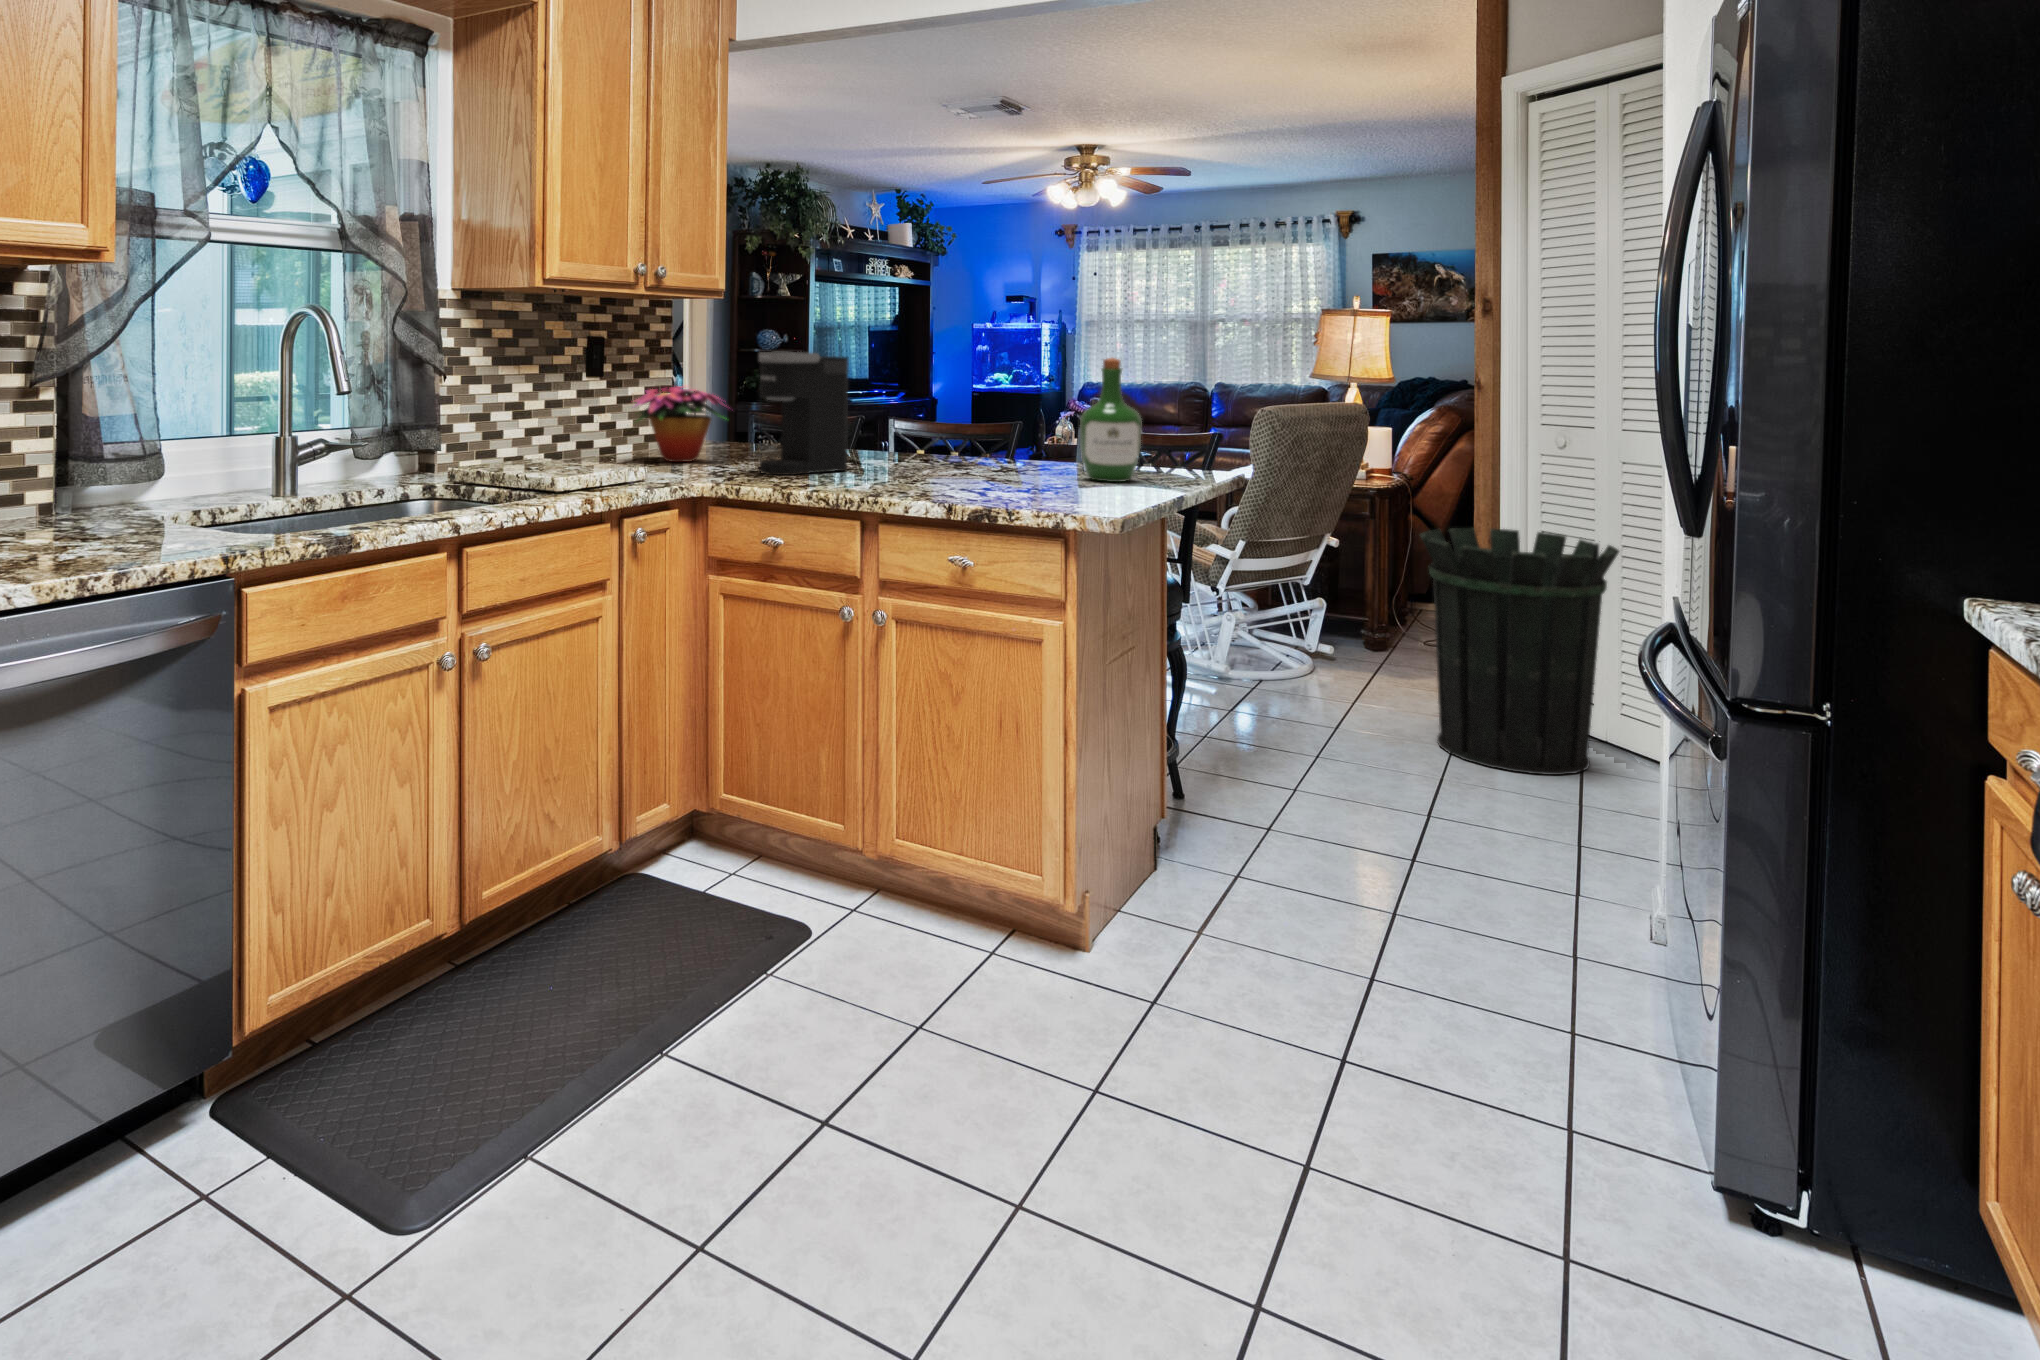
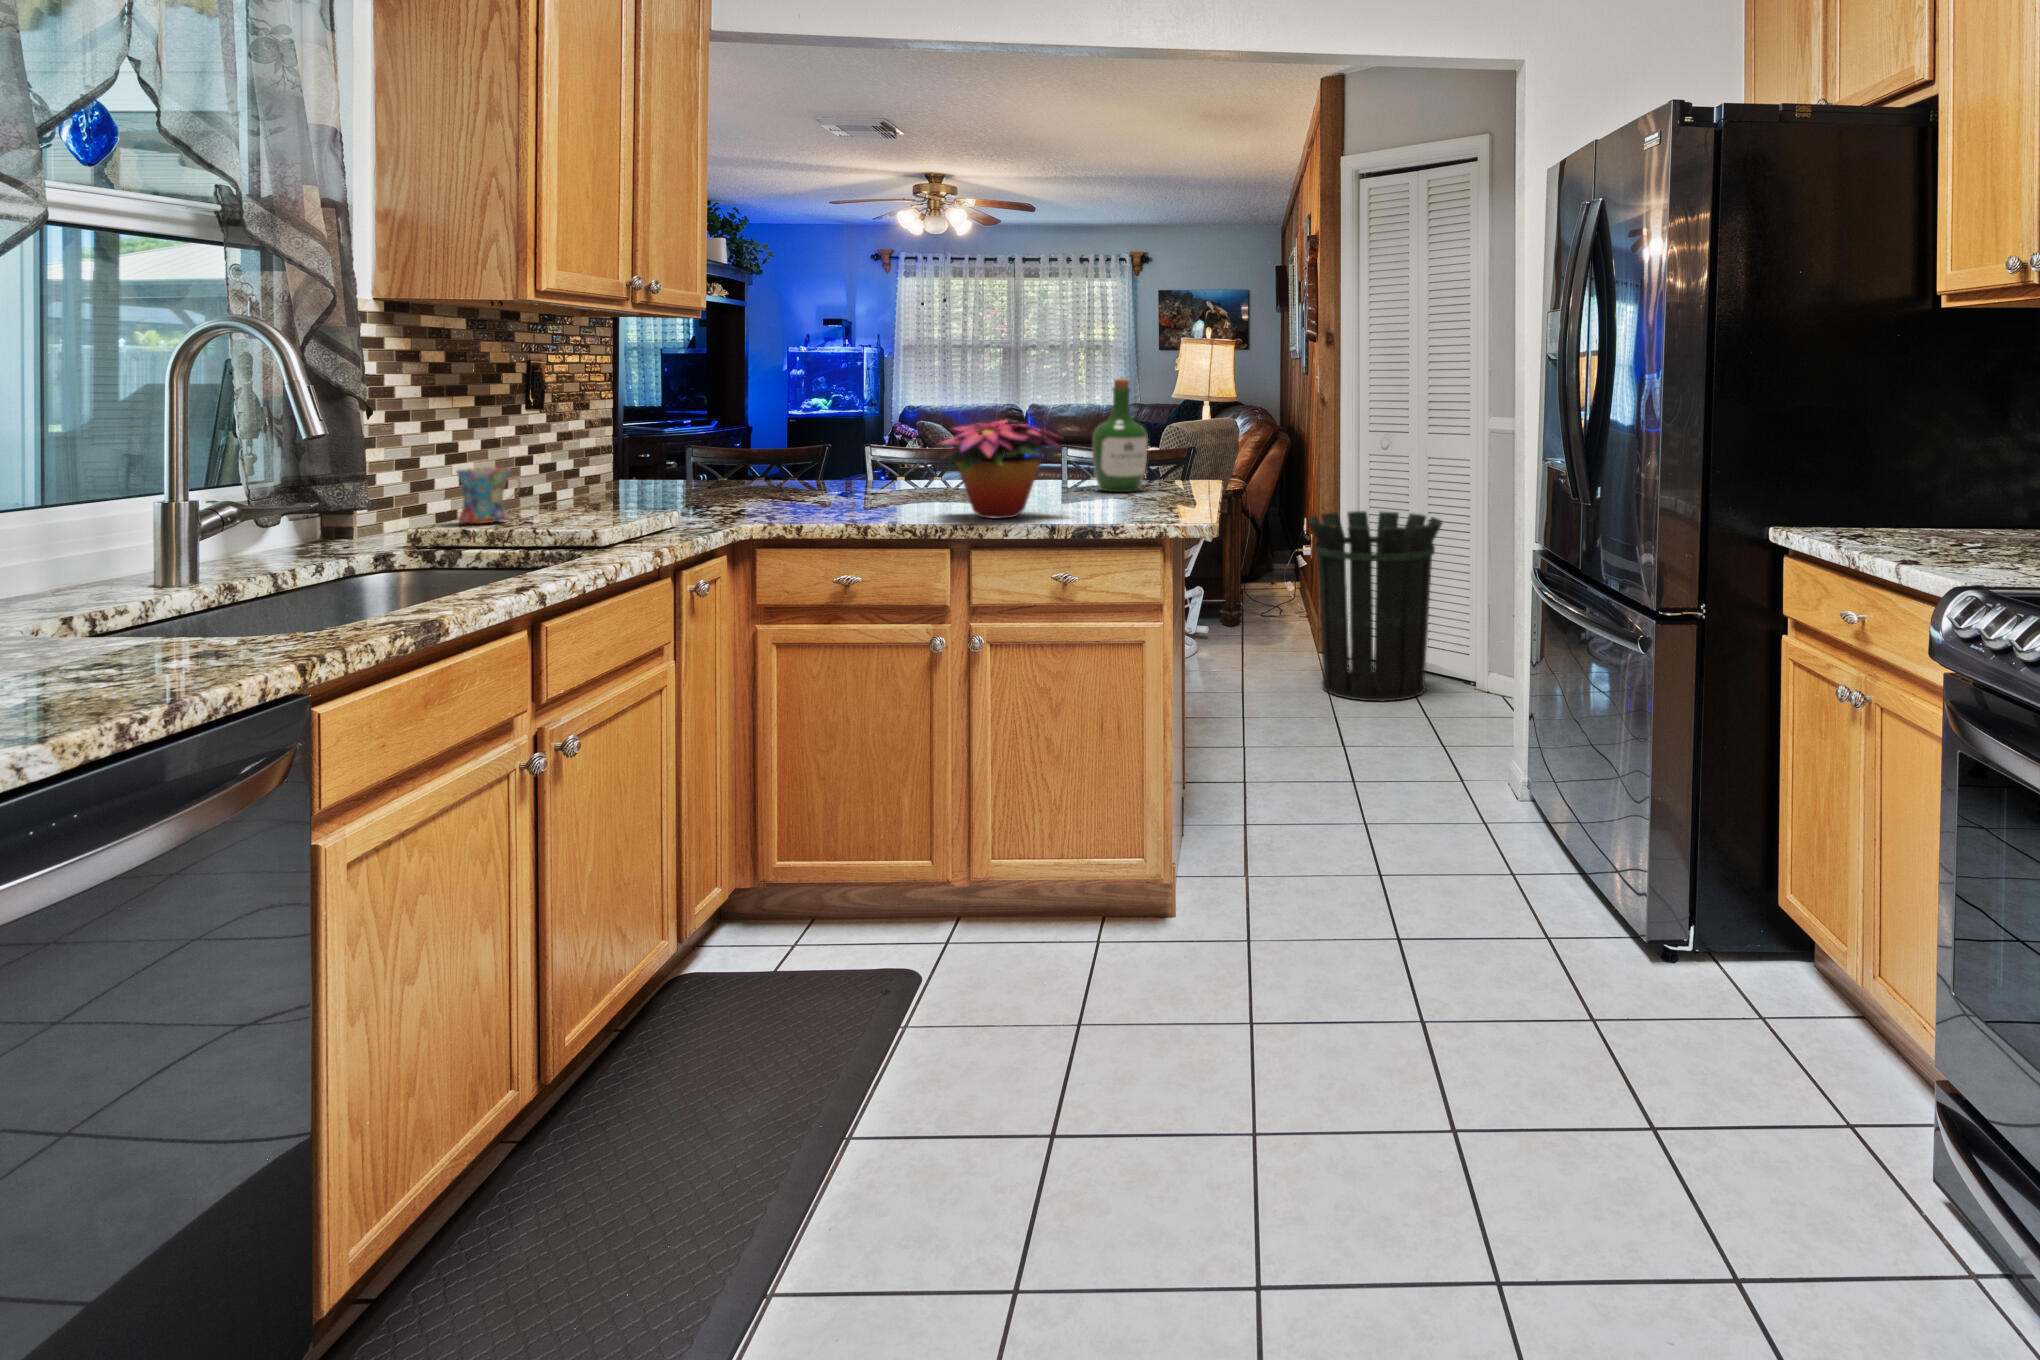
coffee maker: present [759,352,849,475] -> none [776,376,866,509]
flower arrangement: present [635,386,725,462] -> present [939,420,1061,519]
mug: none [514,424,555,469] -> present [457,467,521,524]

